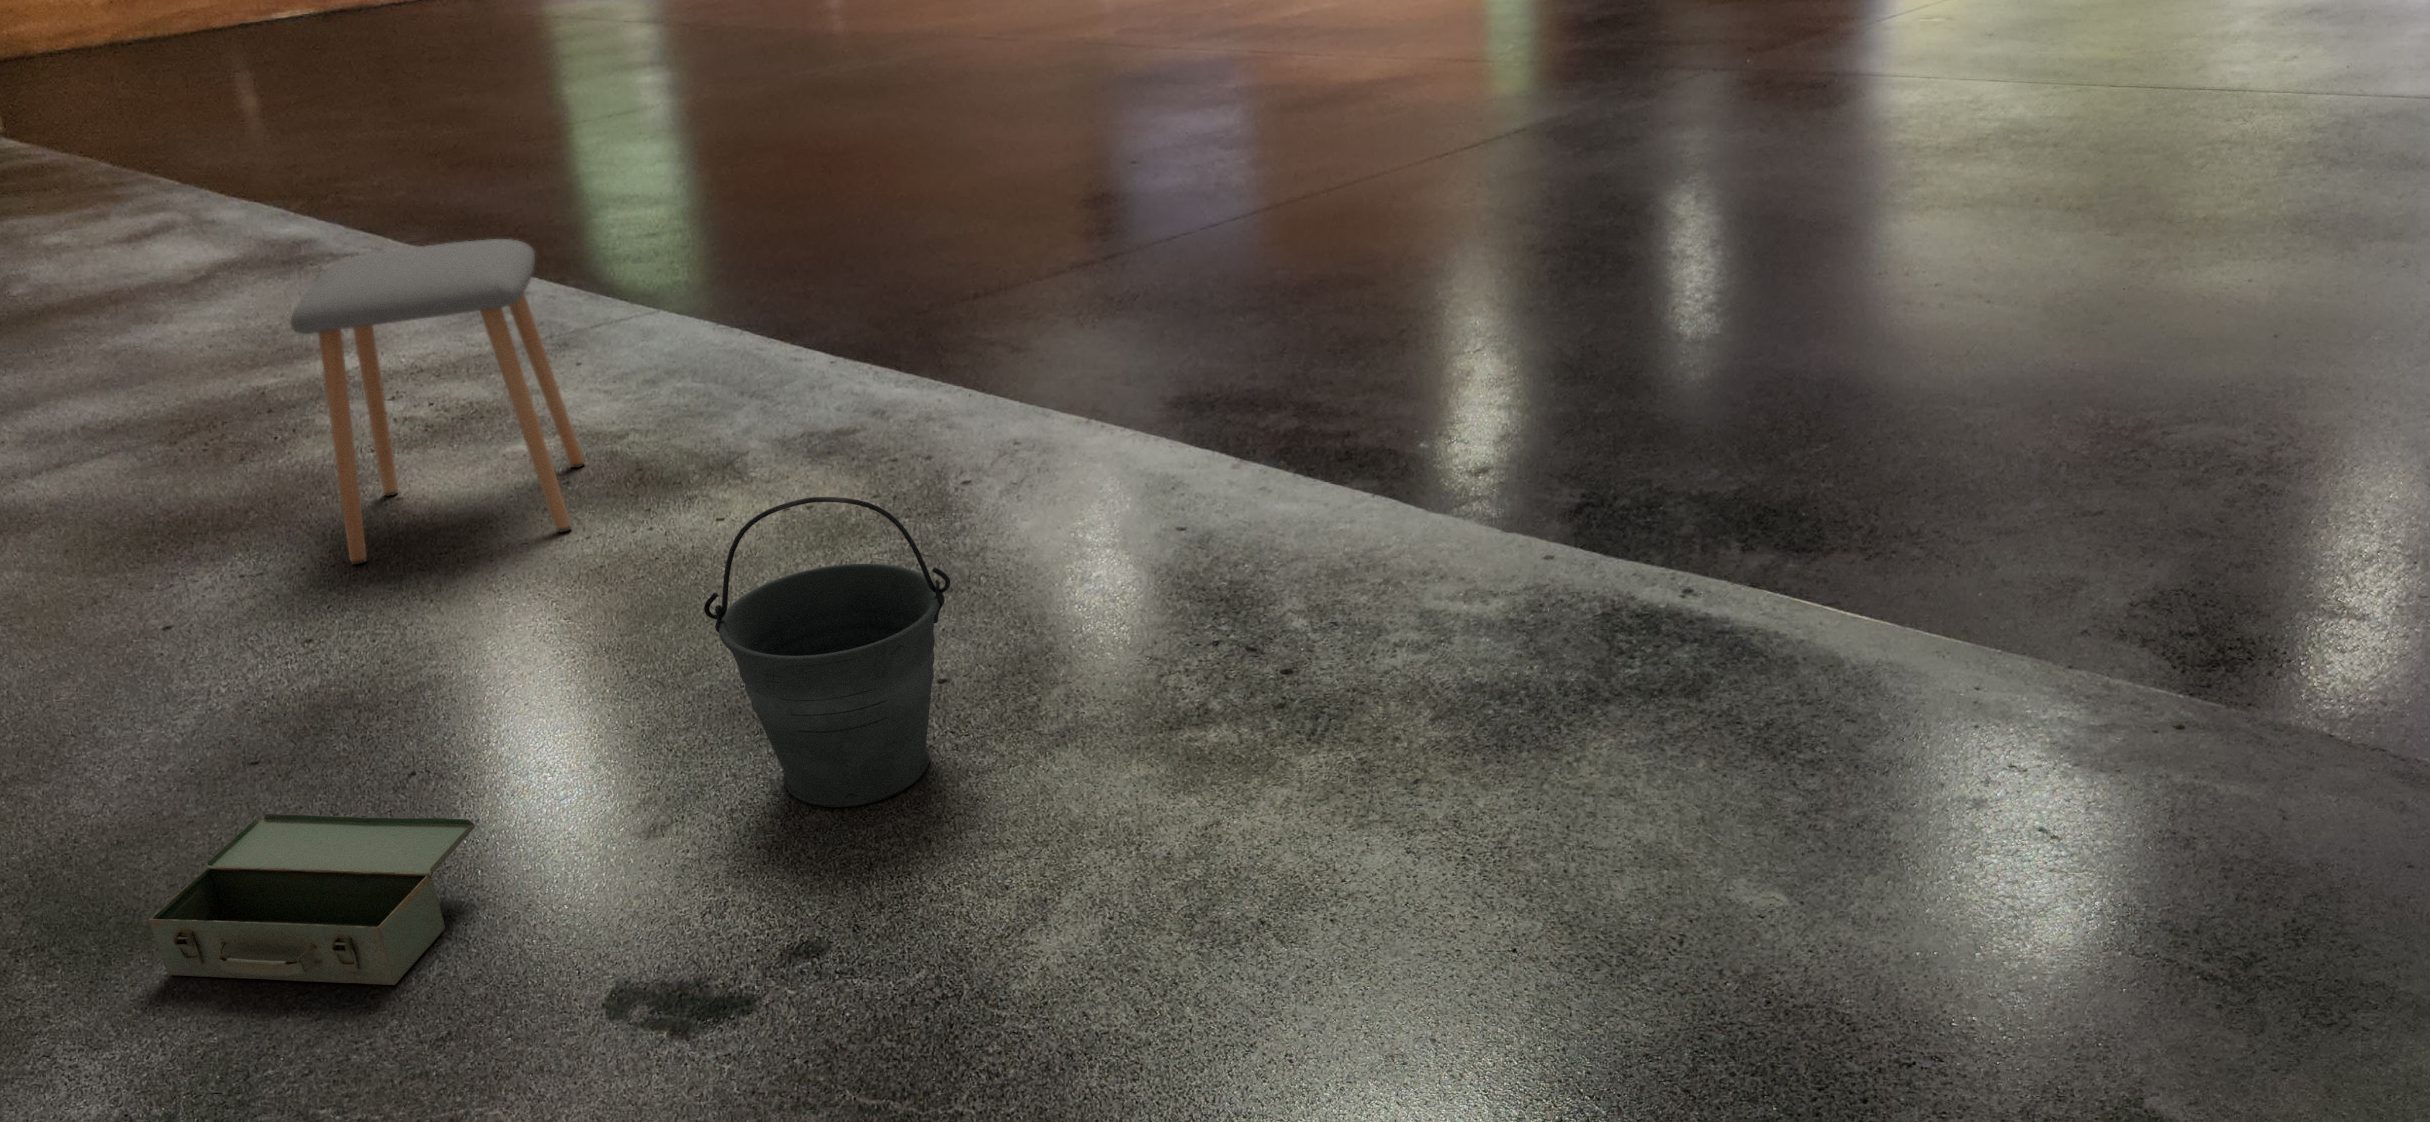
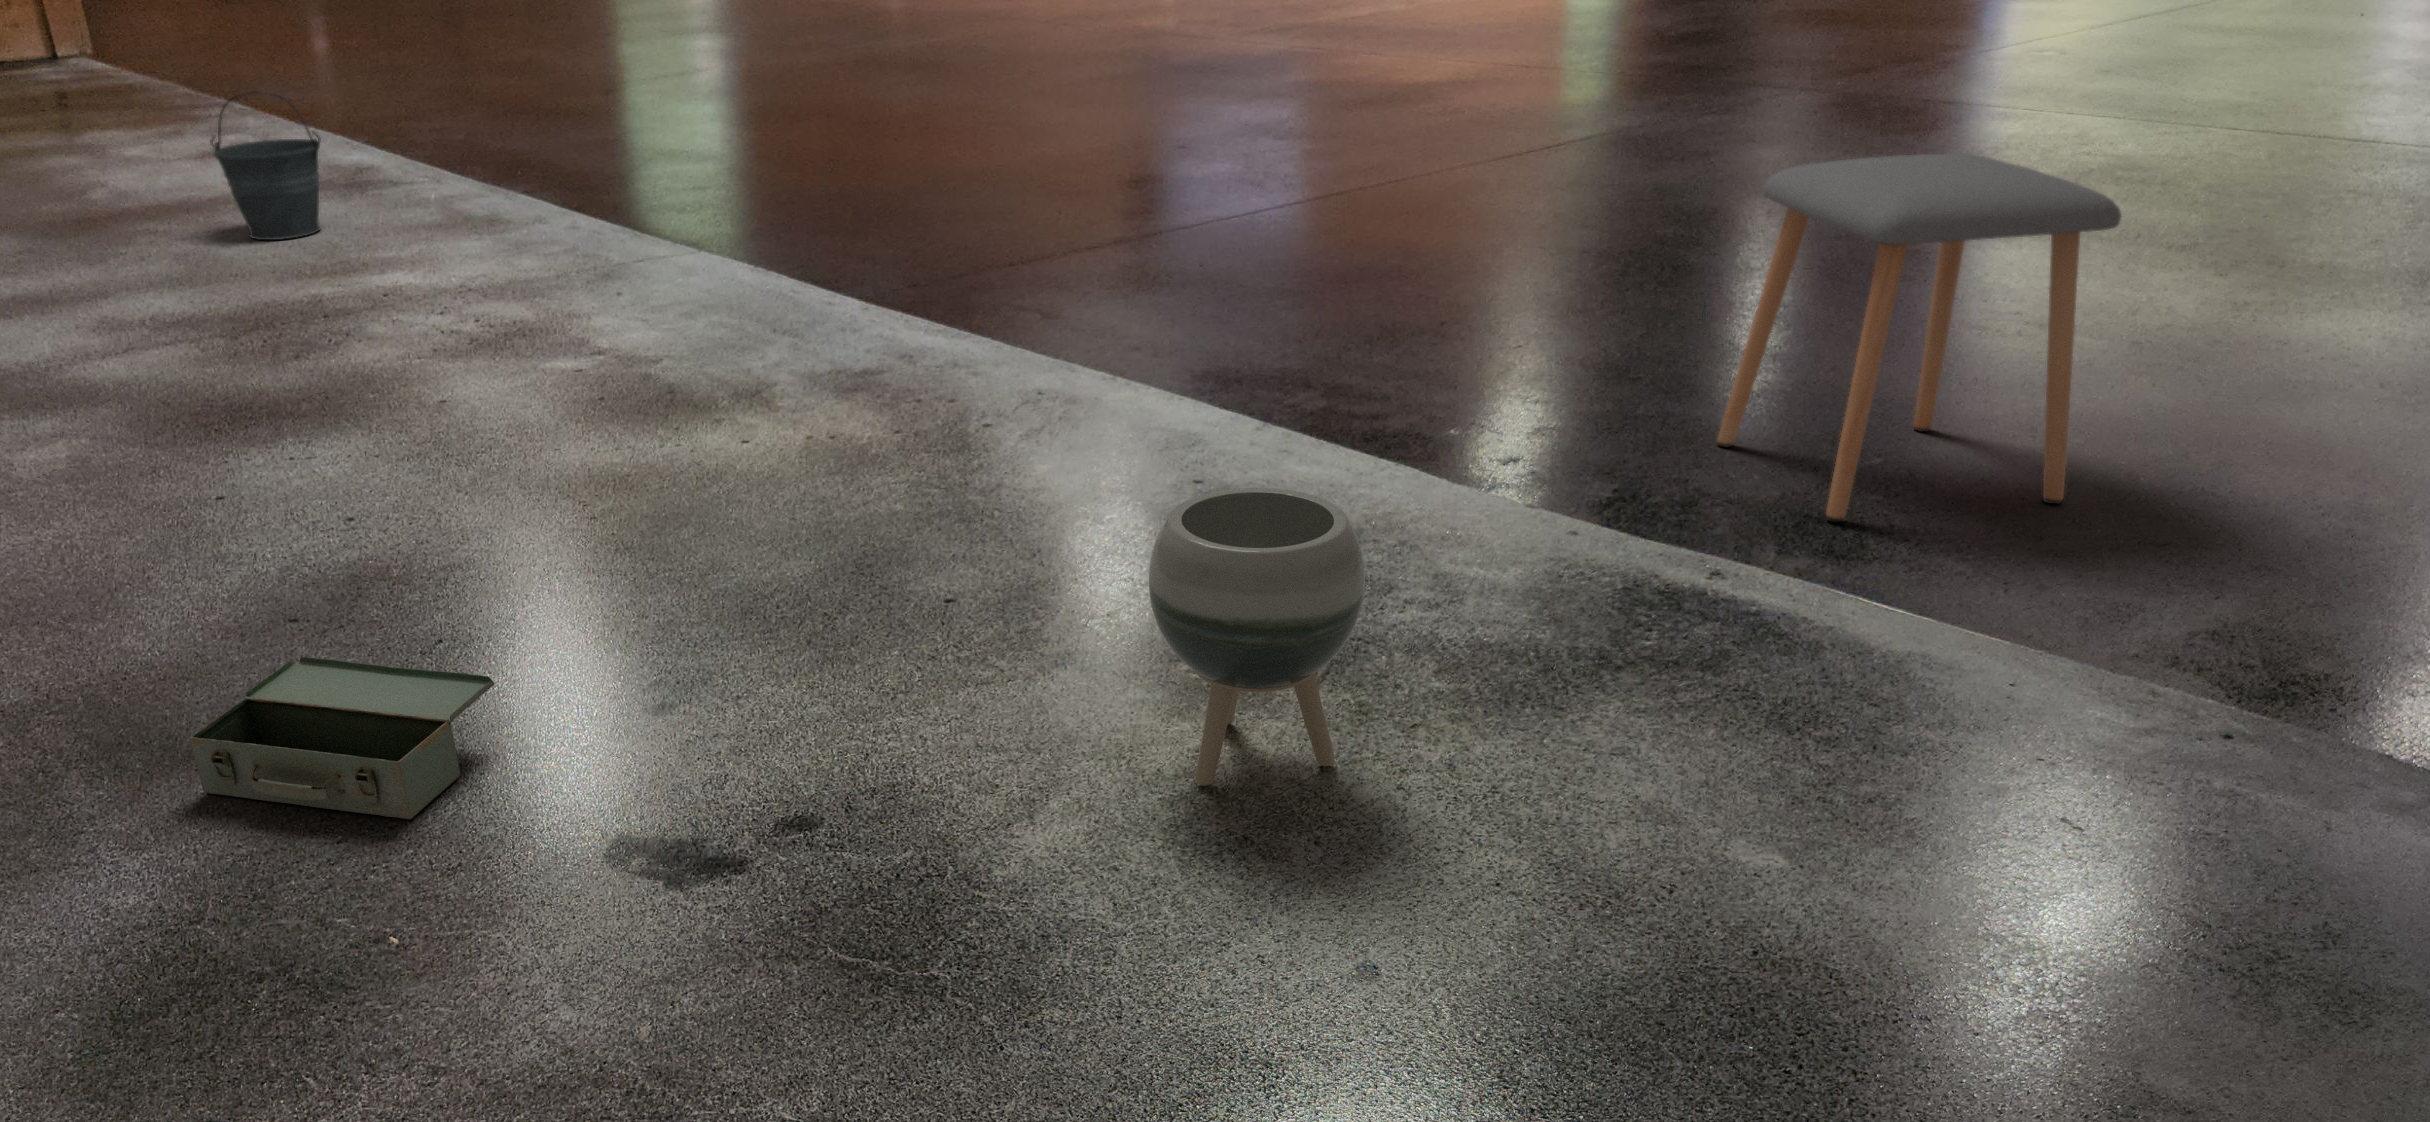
stool: present [290,239,584,565] -> present [1717,154,2121,522]
bucket: present [704,497,950,807] -> present [210,91,320,240]
planter: none [1141,563,1355,868] -> present [1149,488,1365,786]

